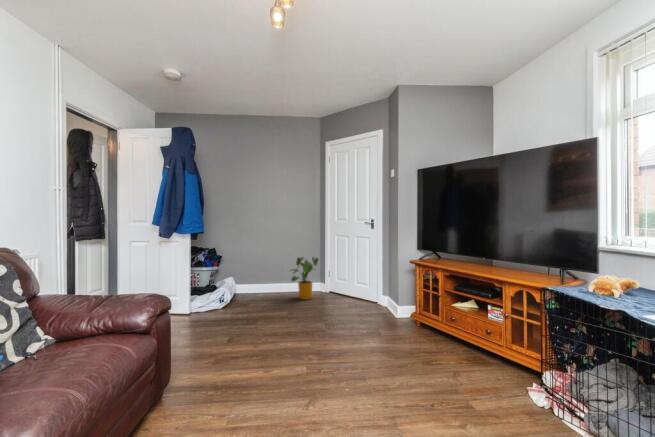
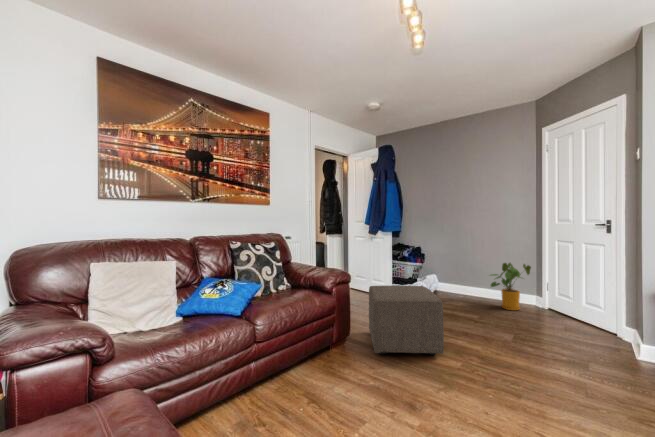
ottoman: none [185,295,286,395] -> present [369,286,444,355]

